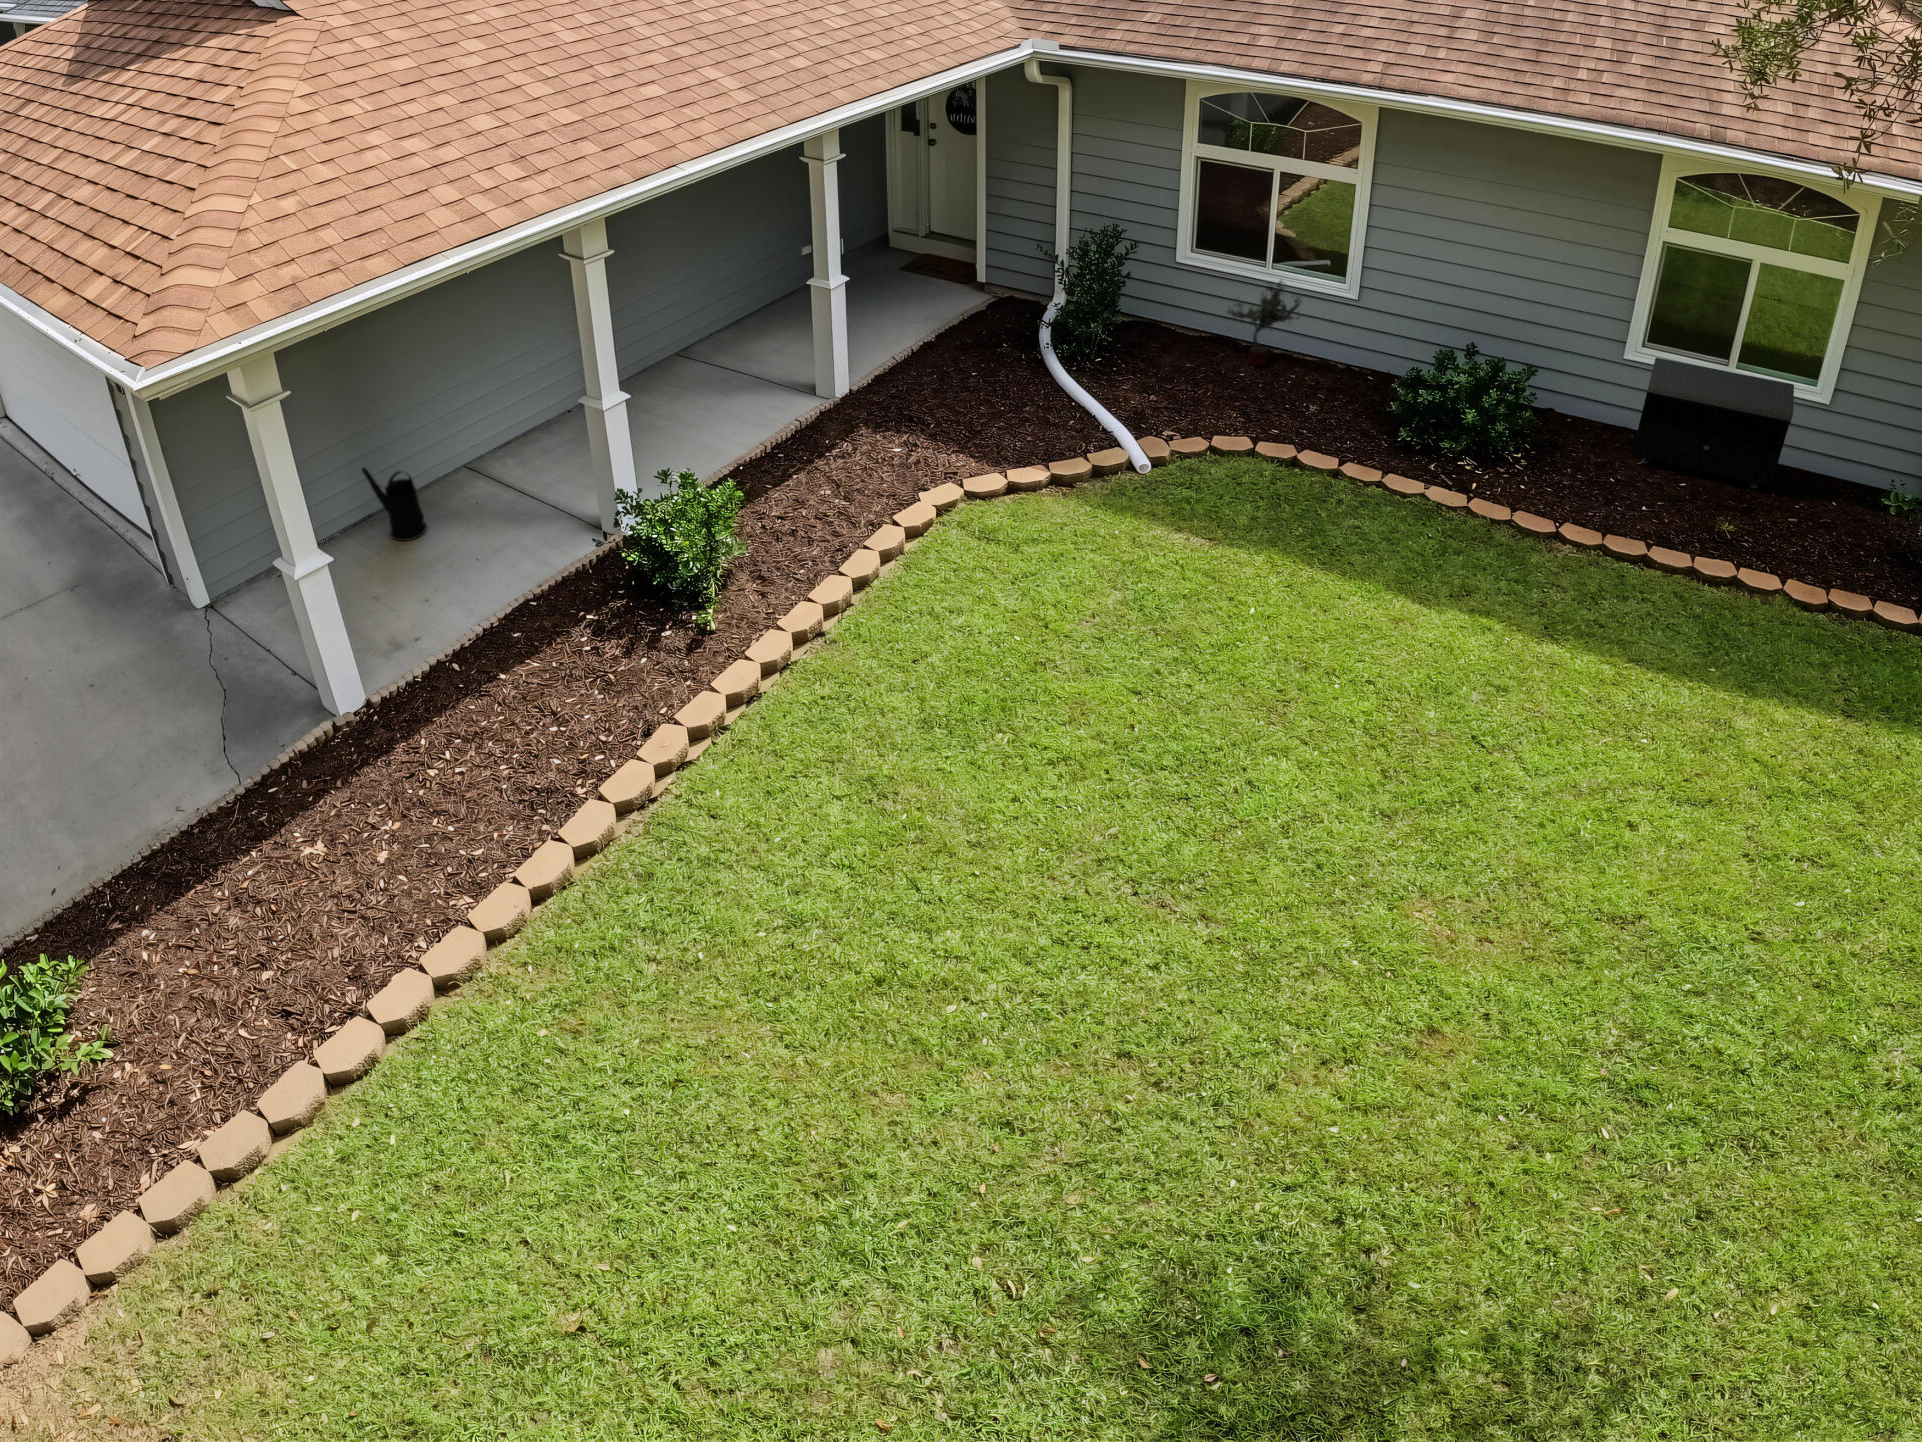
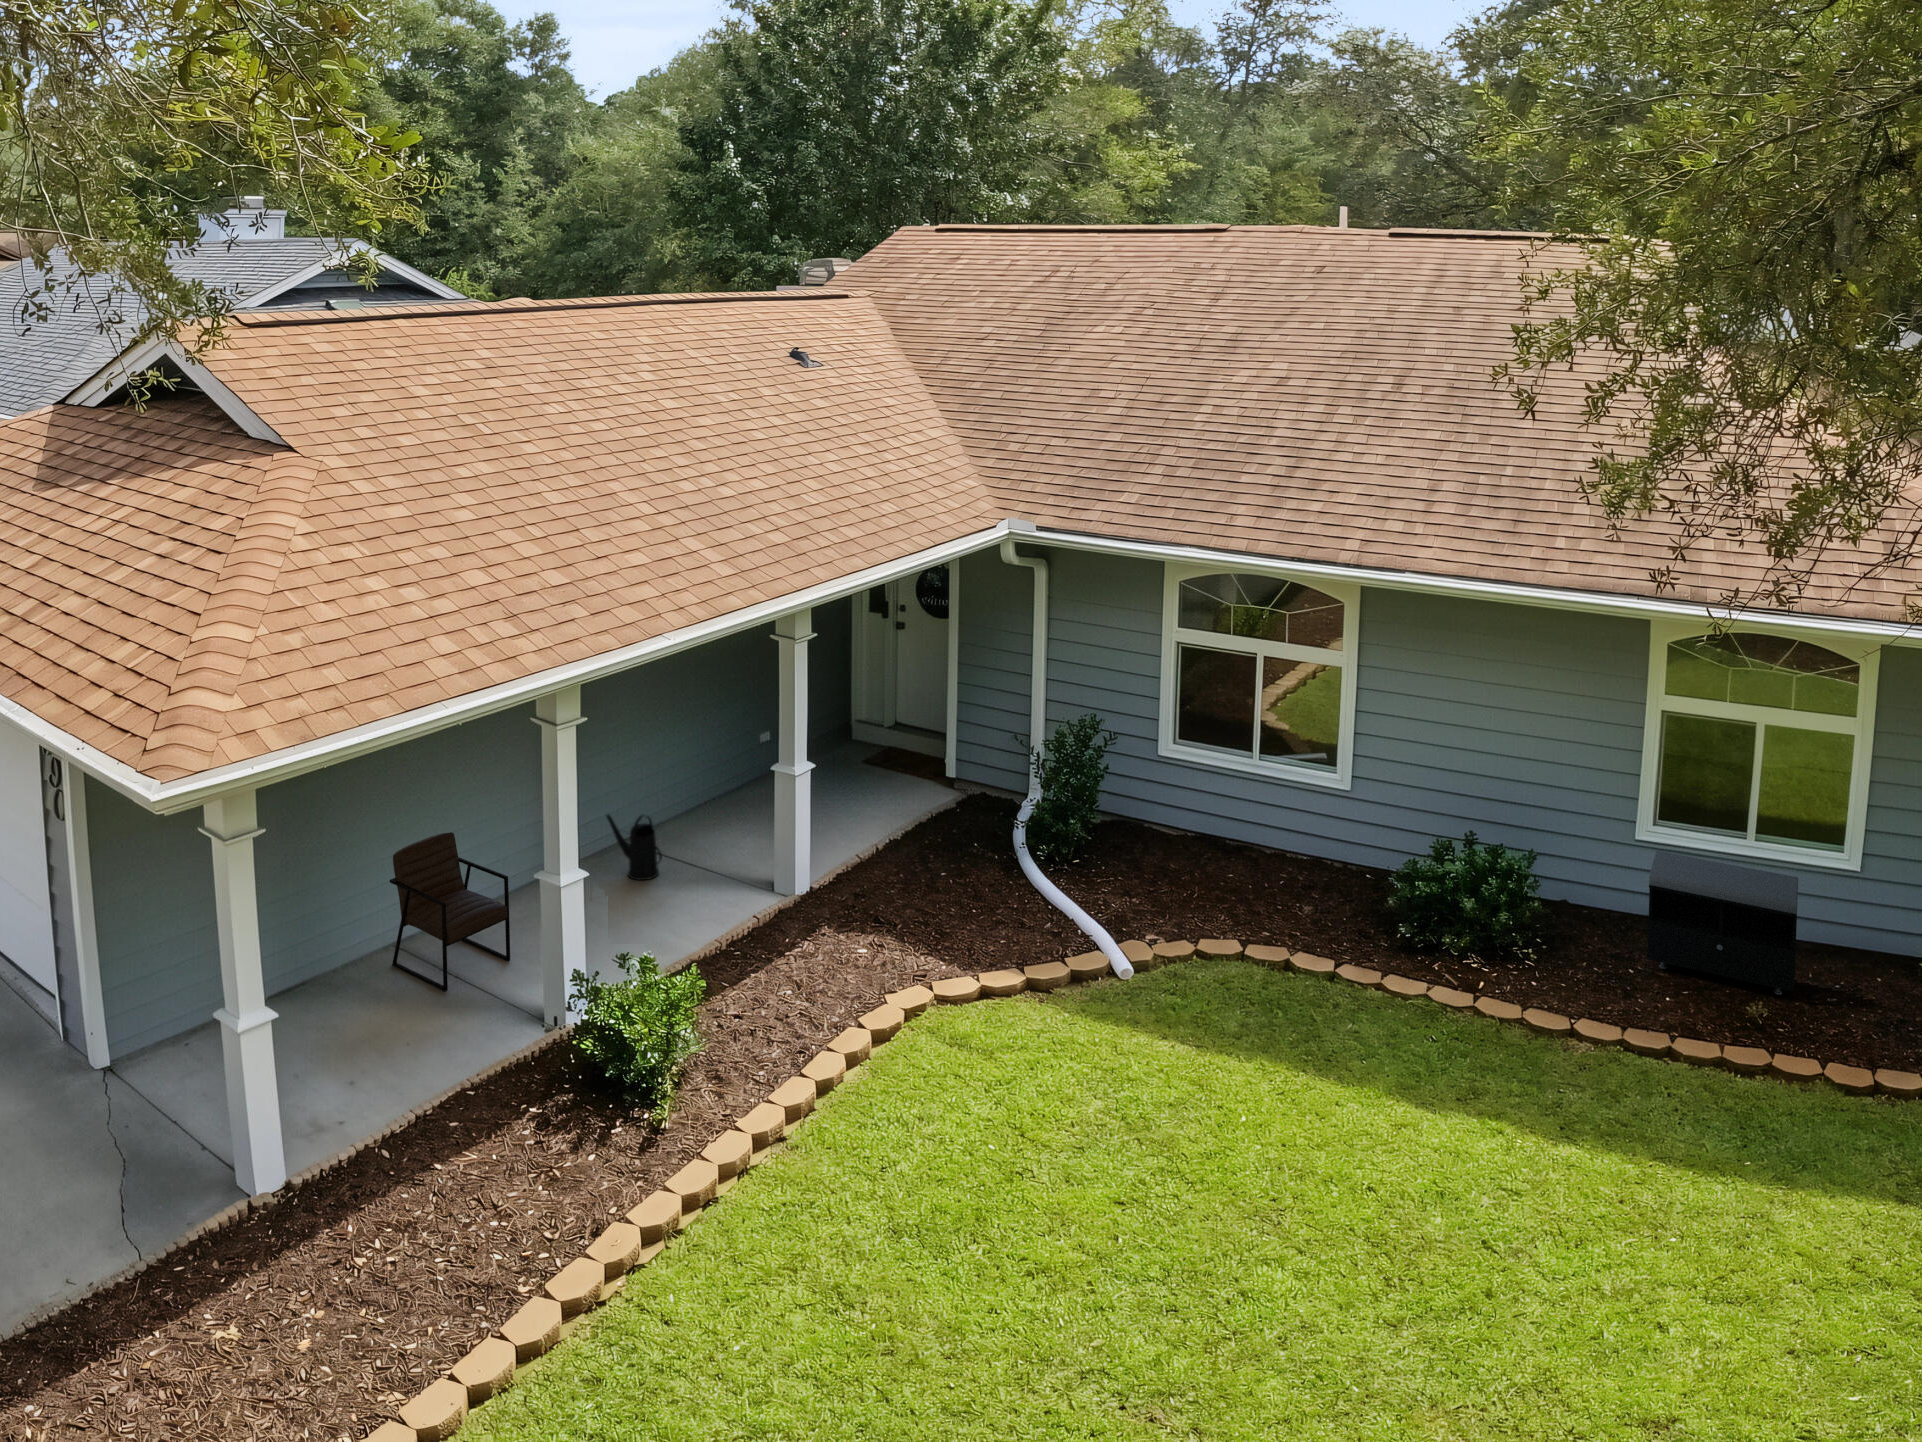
potted tree: present [1227,281,1302,366] -> none [1212,770,1291,869]
chair: none [447,354,568,497] -> present [390,832,510,991]
watering can: present [362,468,427,541] -> present [607,815,662,880]

